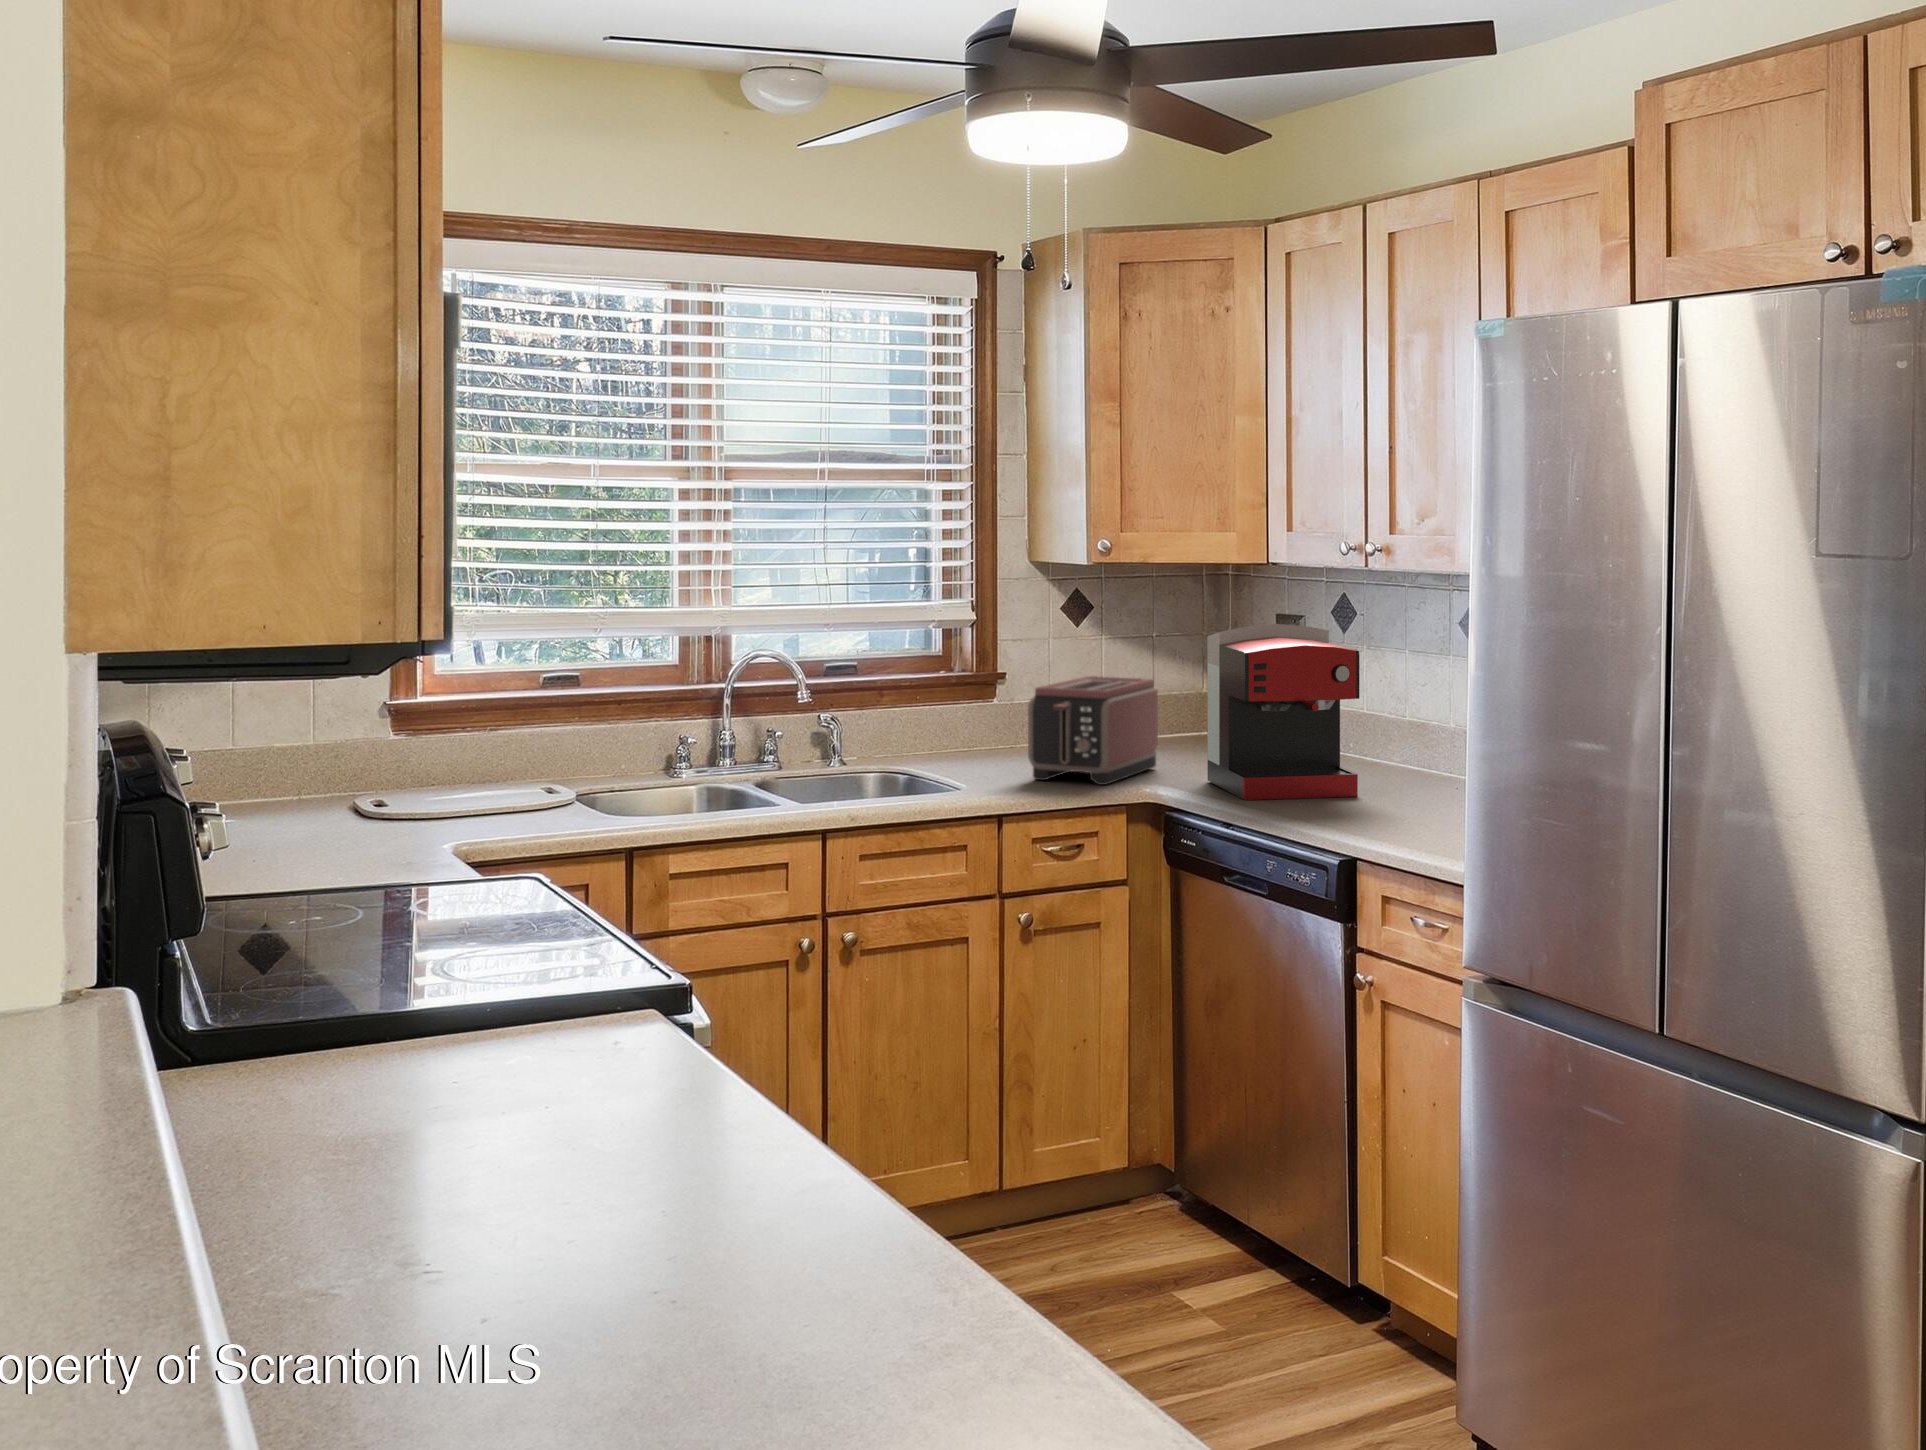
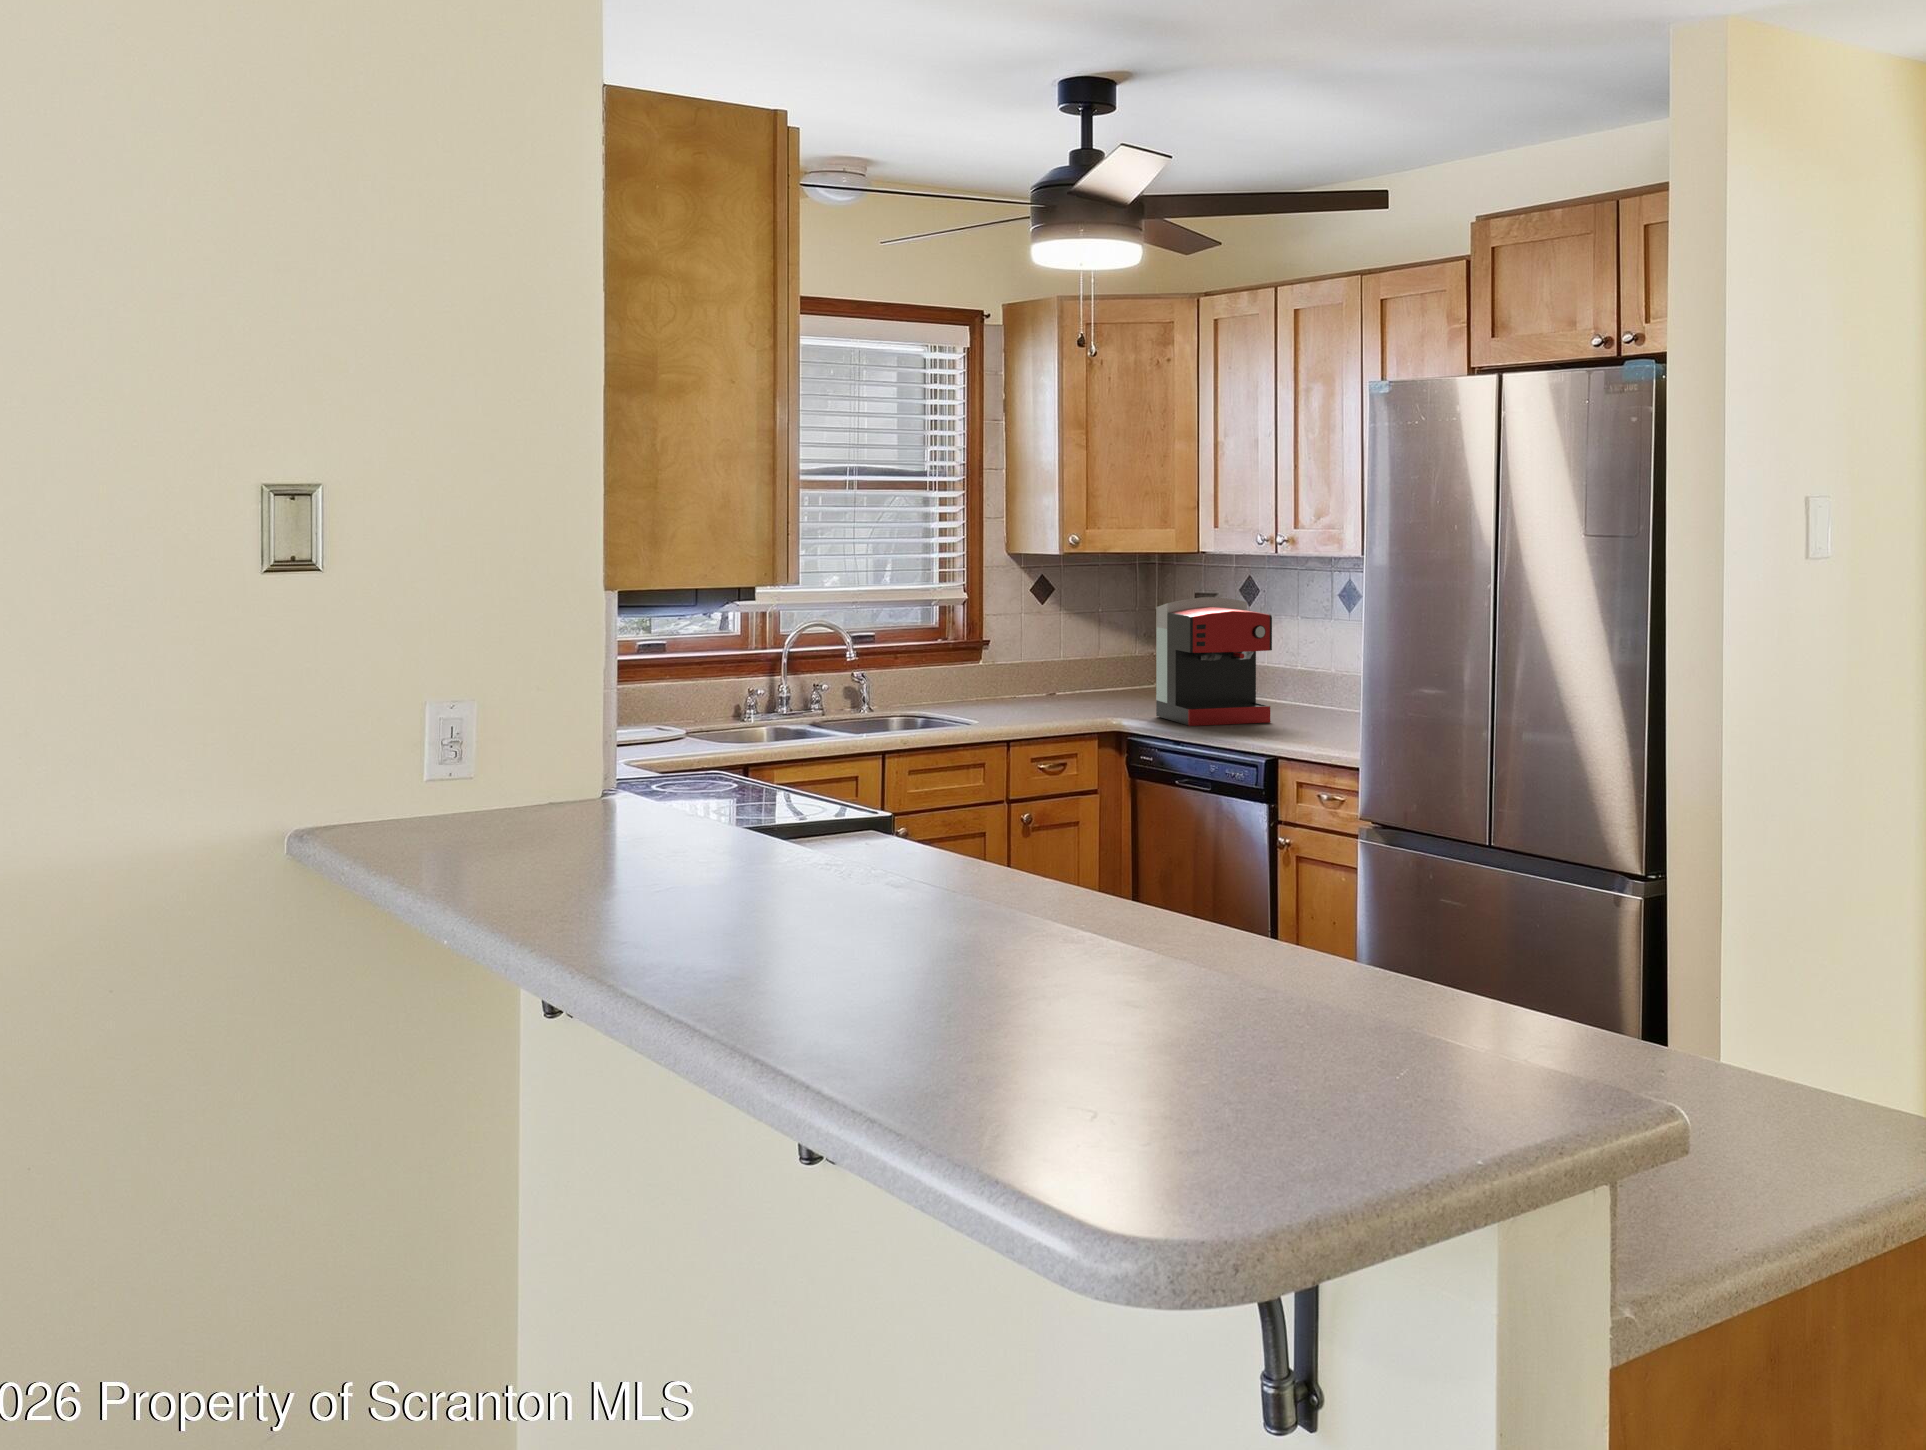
toaster: present [1028,676,1158,785] -> none [1020,641,1114,720]

